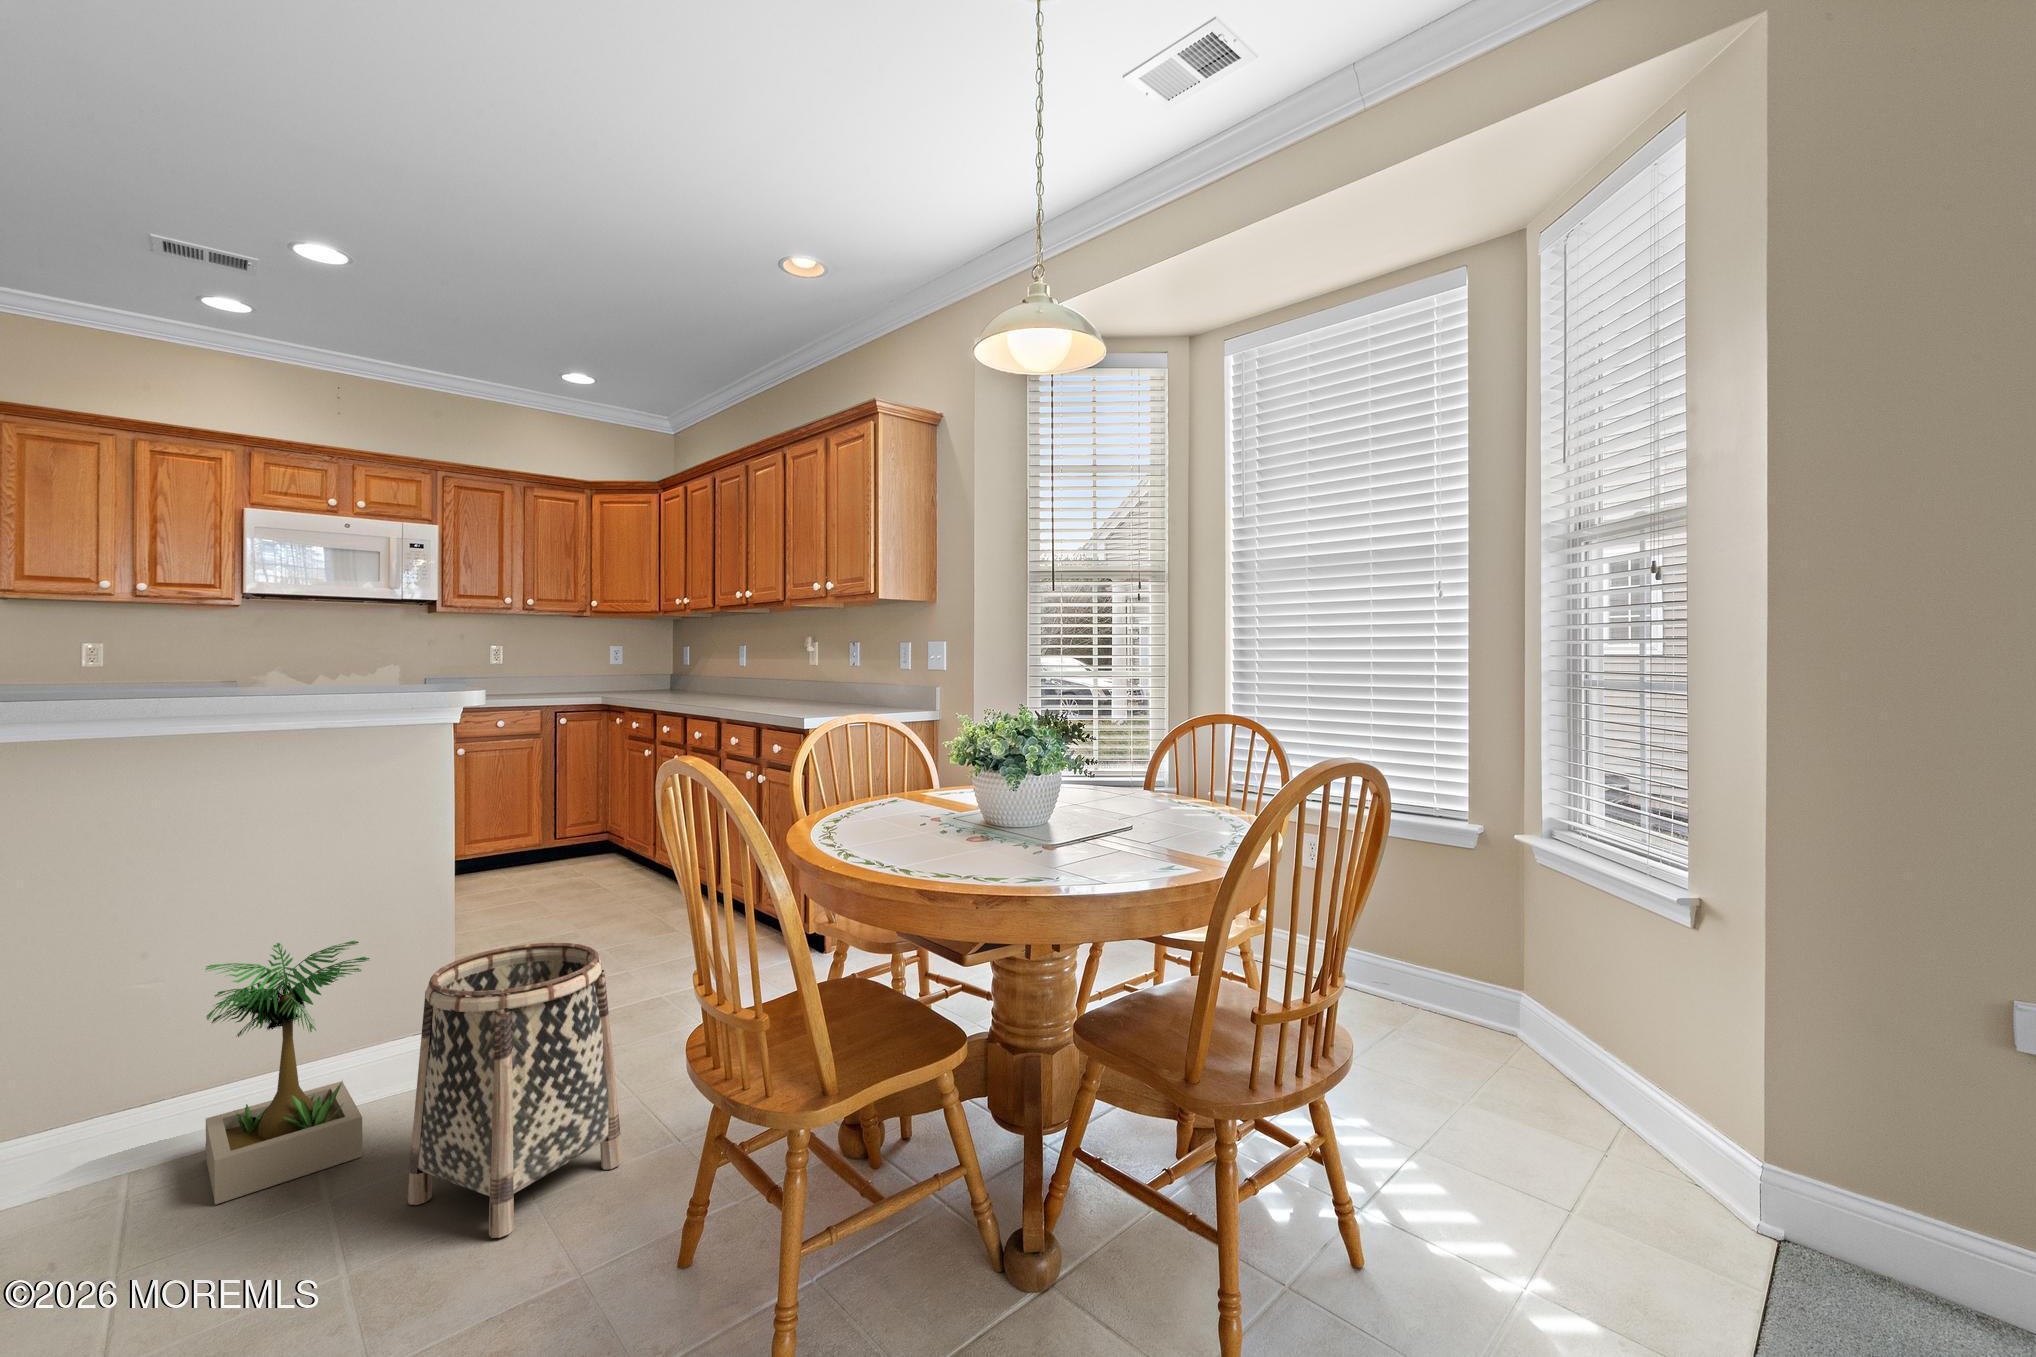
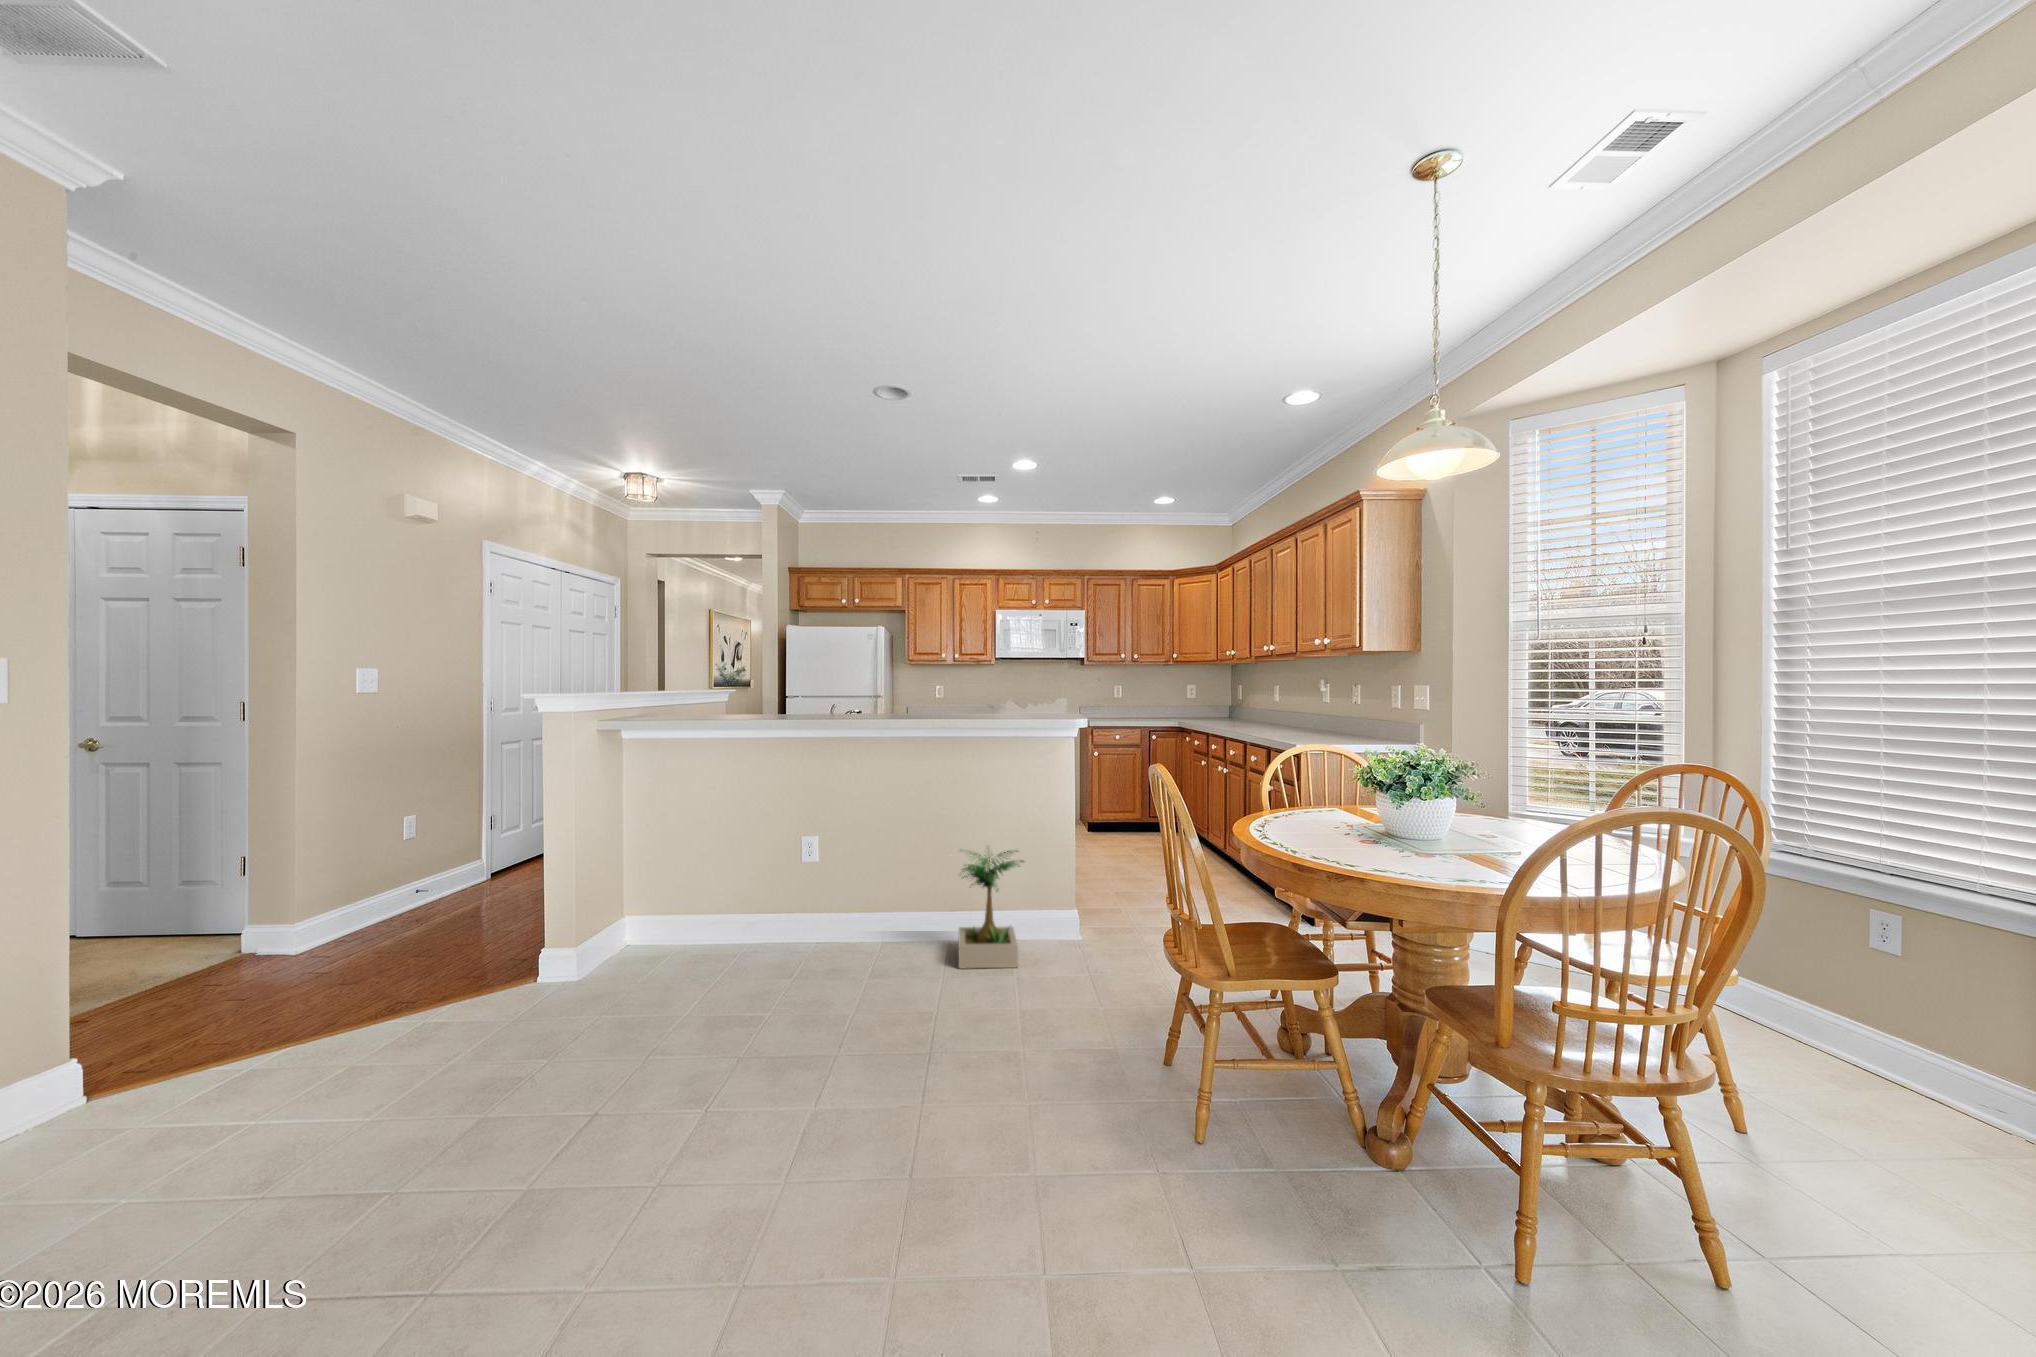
basket: present [408,943,622,1238] -> none [1032,867,1139,1027]

